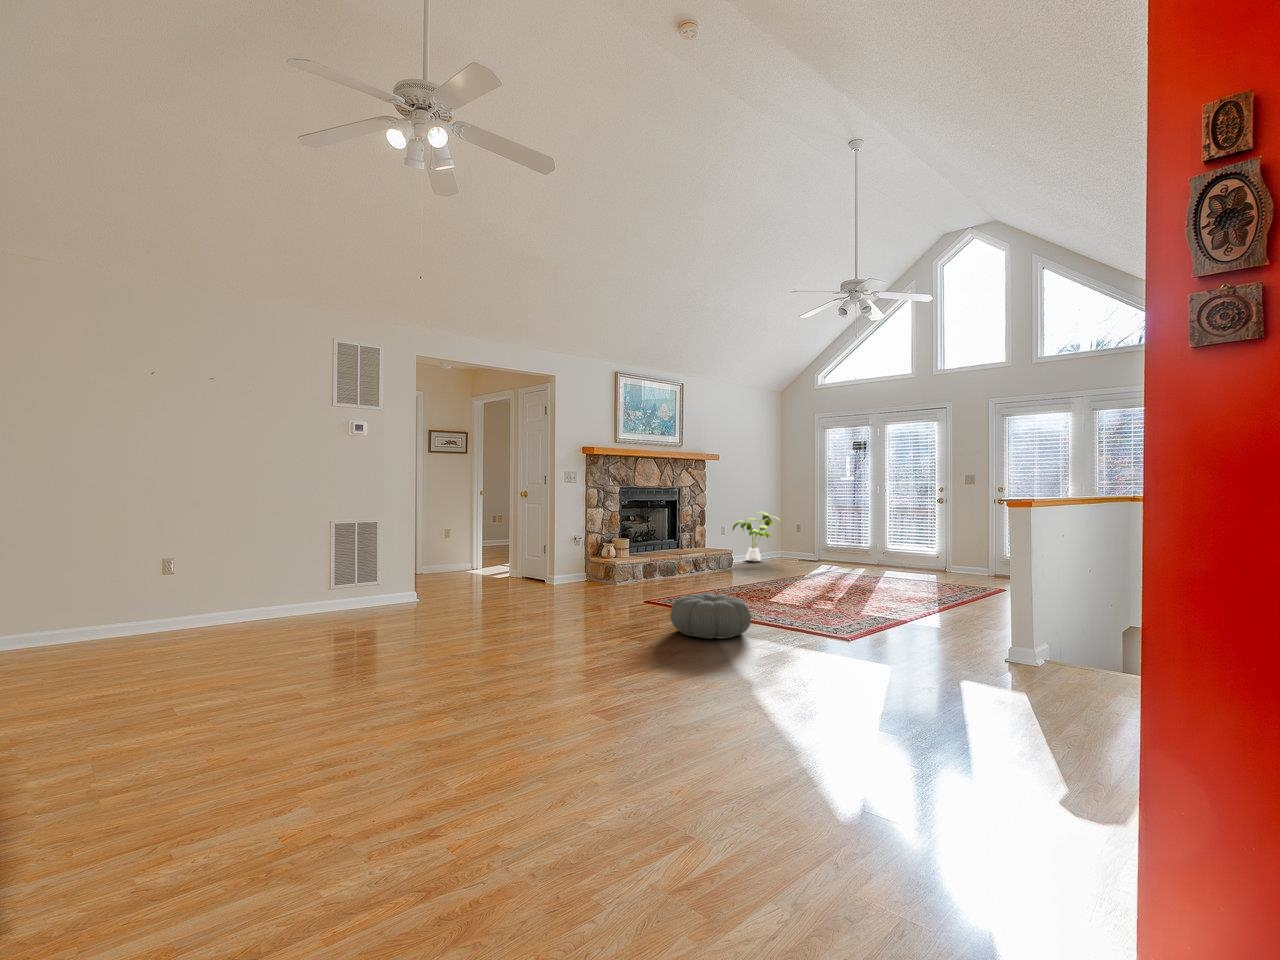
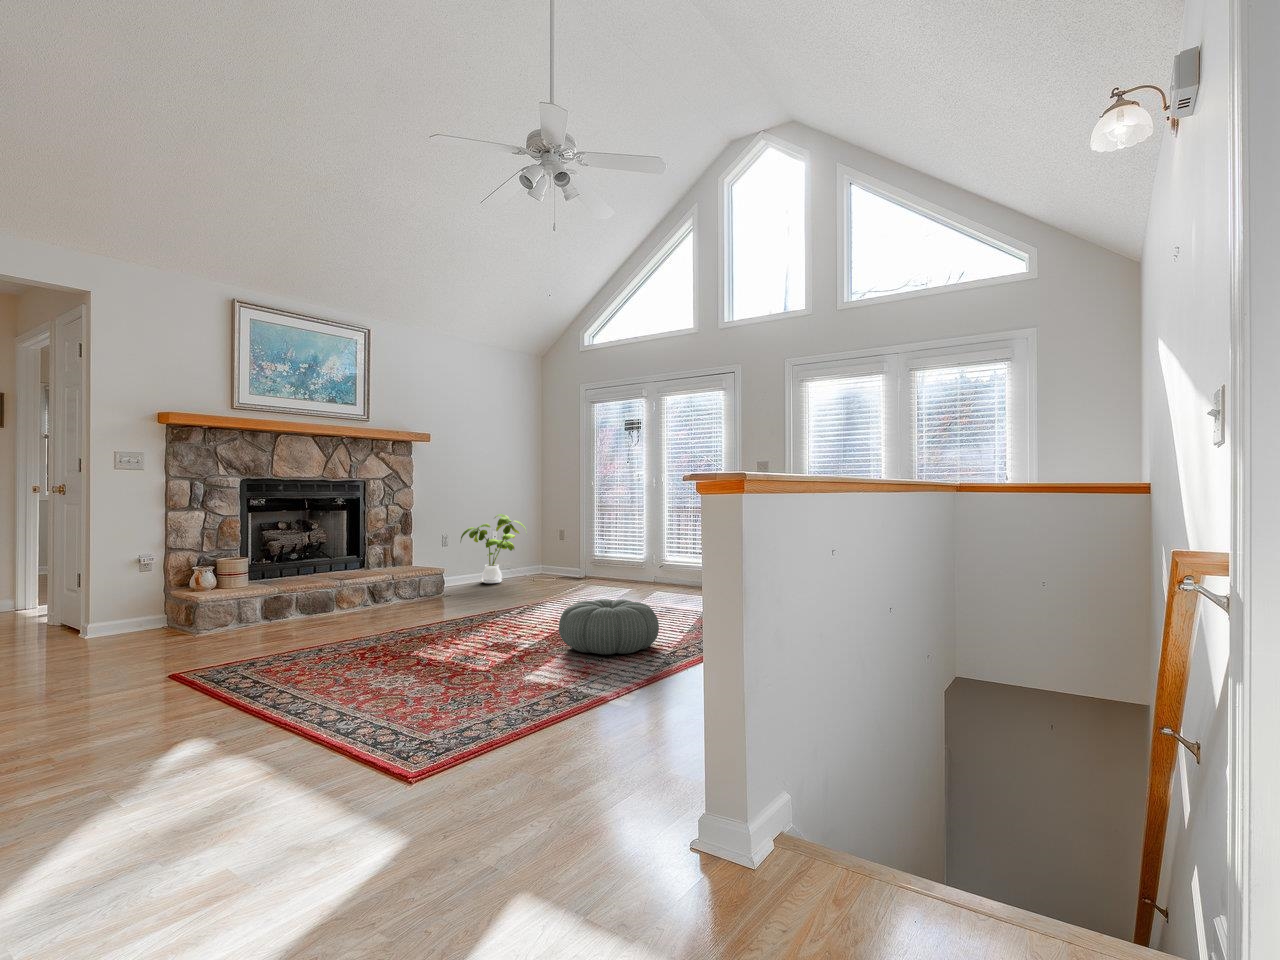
pouf: present [670,594,751,639] -> present [559,599,659,655]

